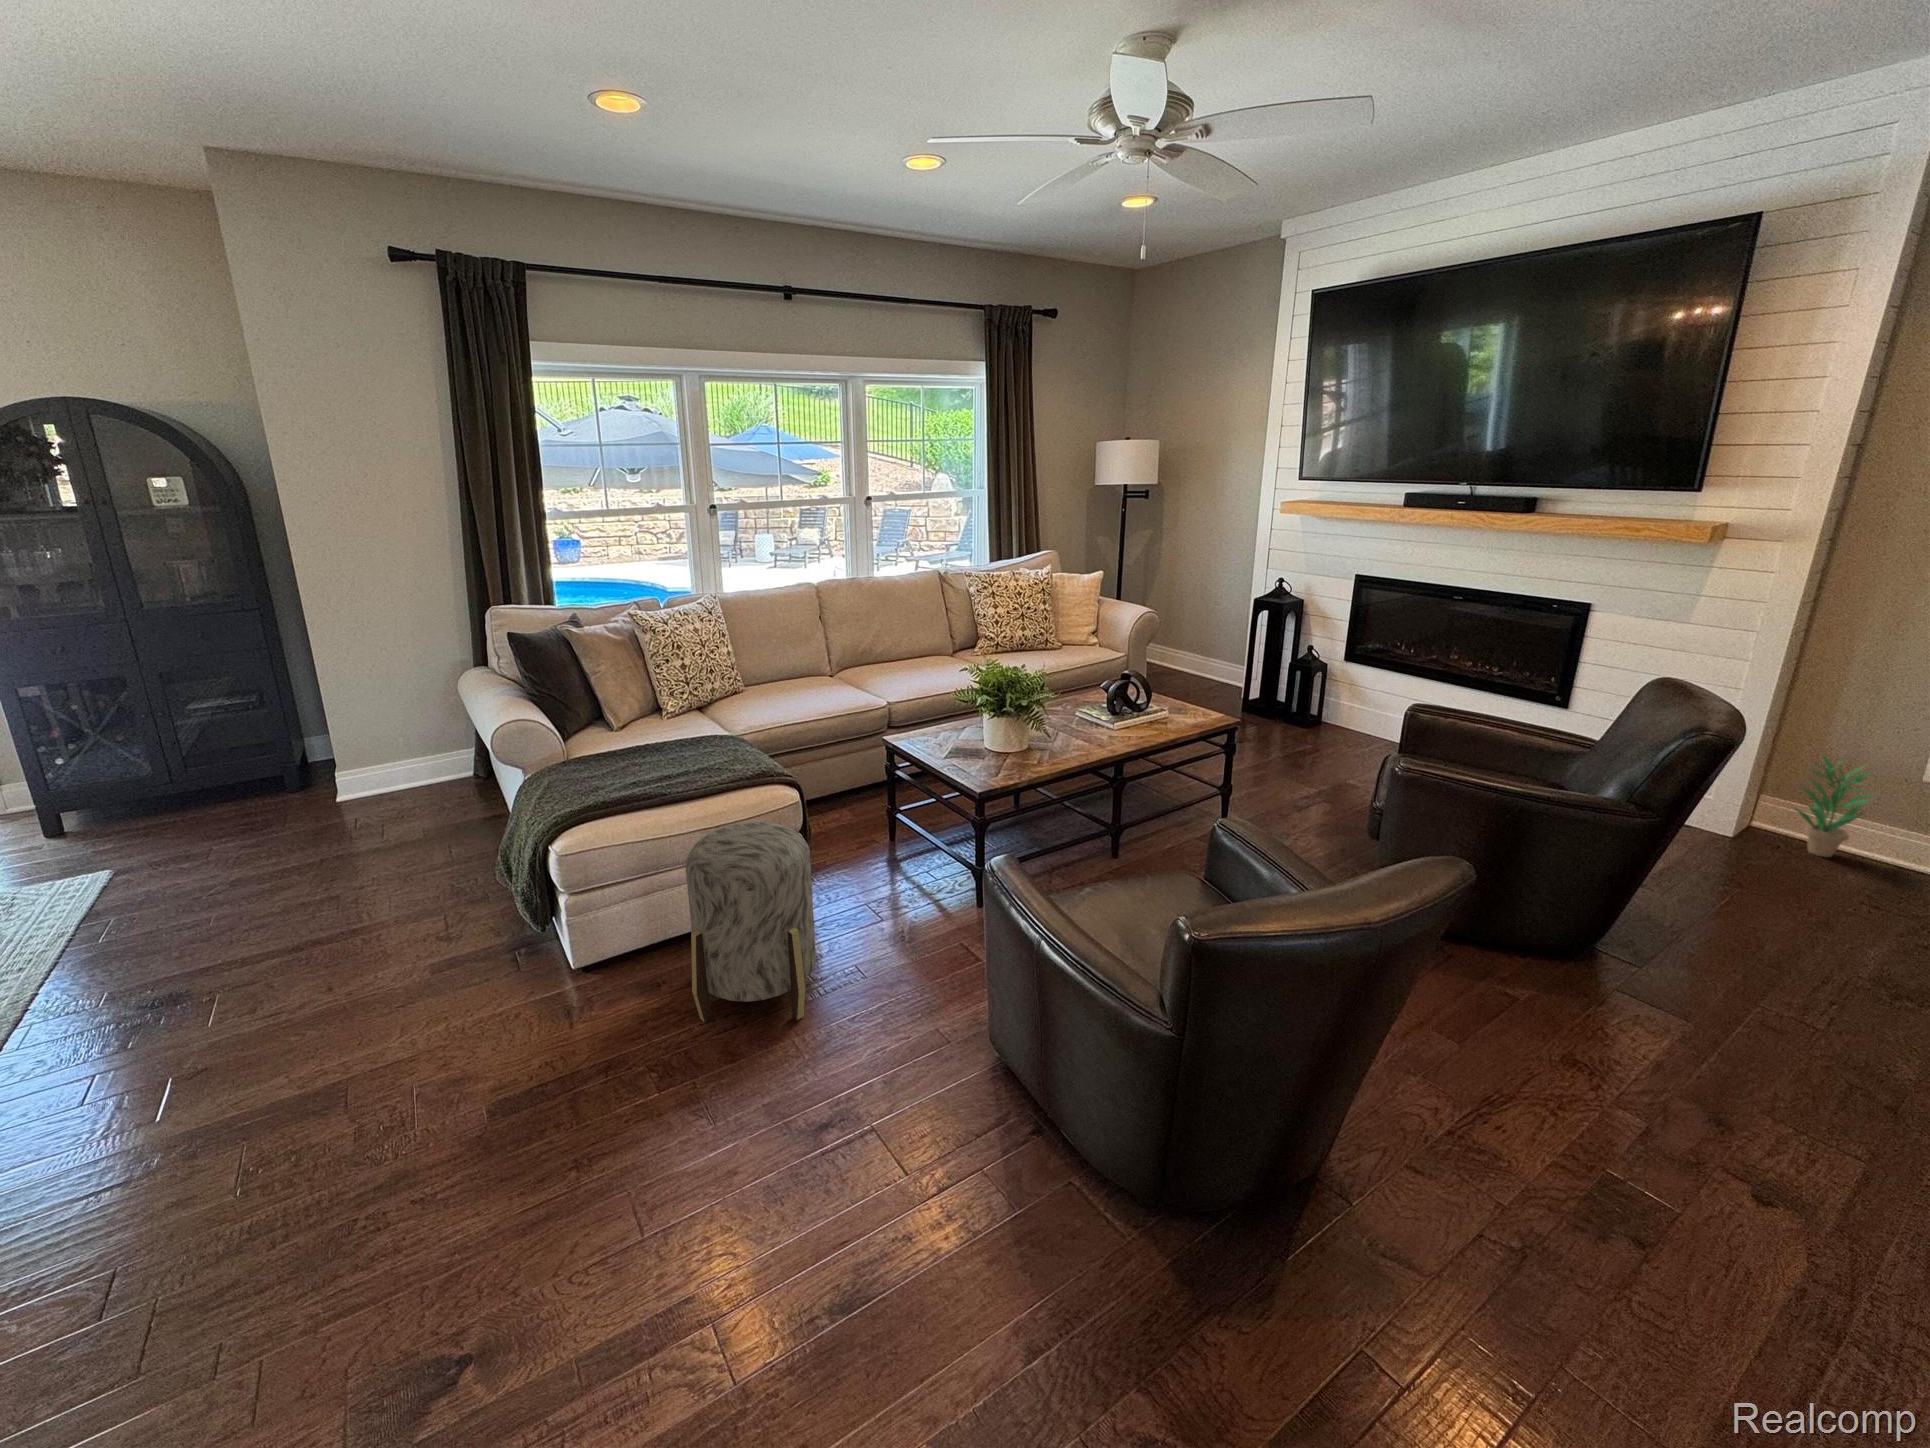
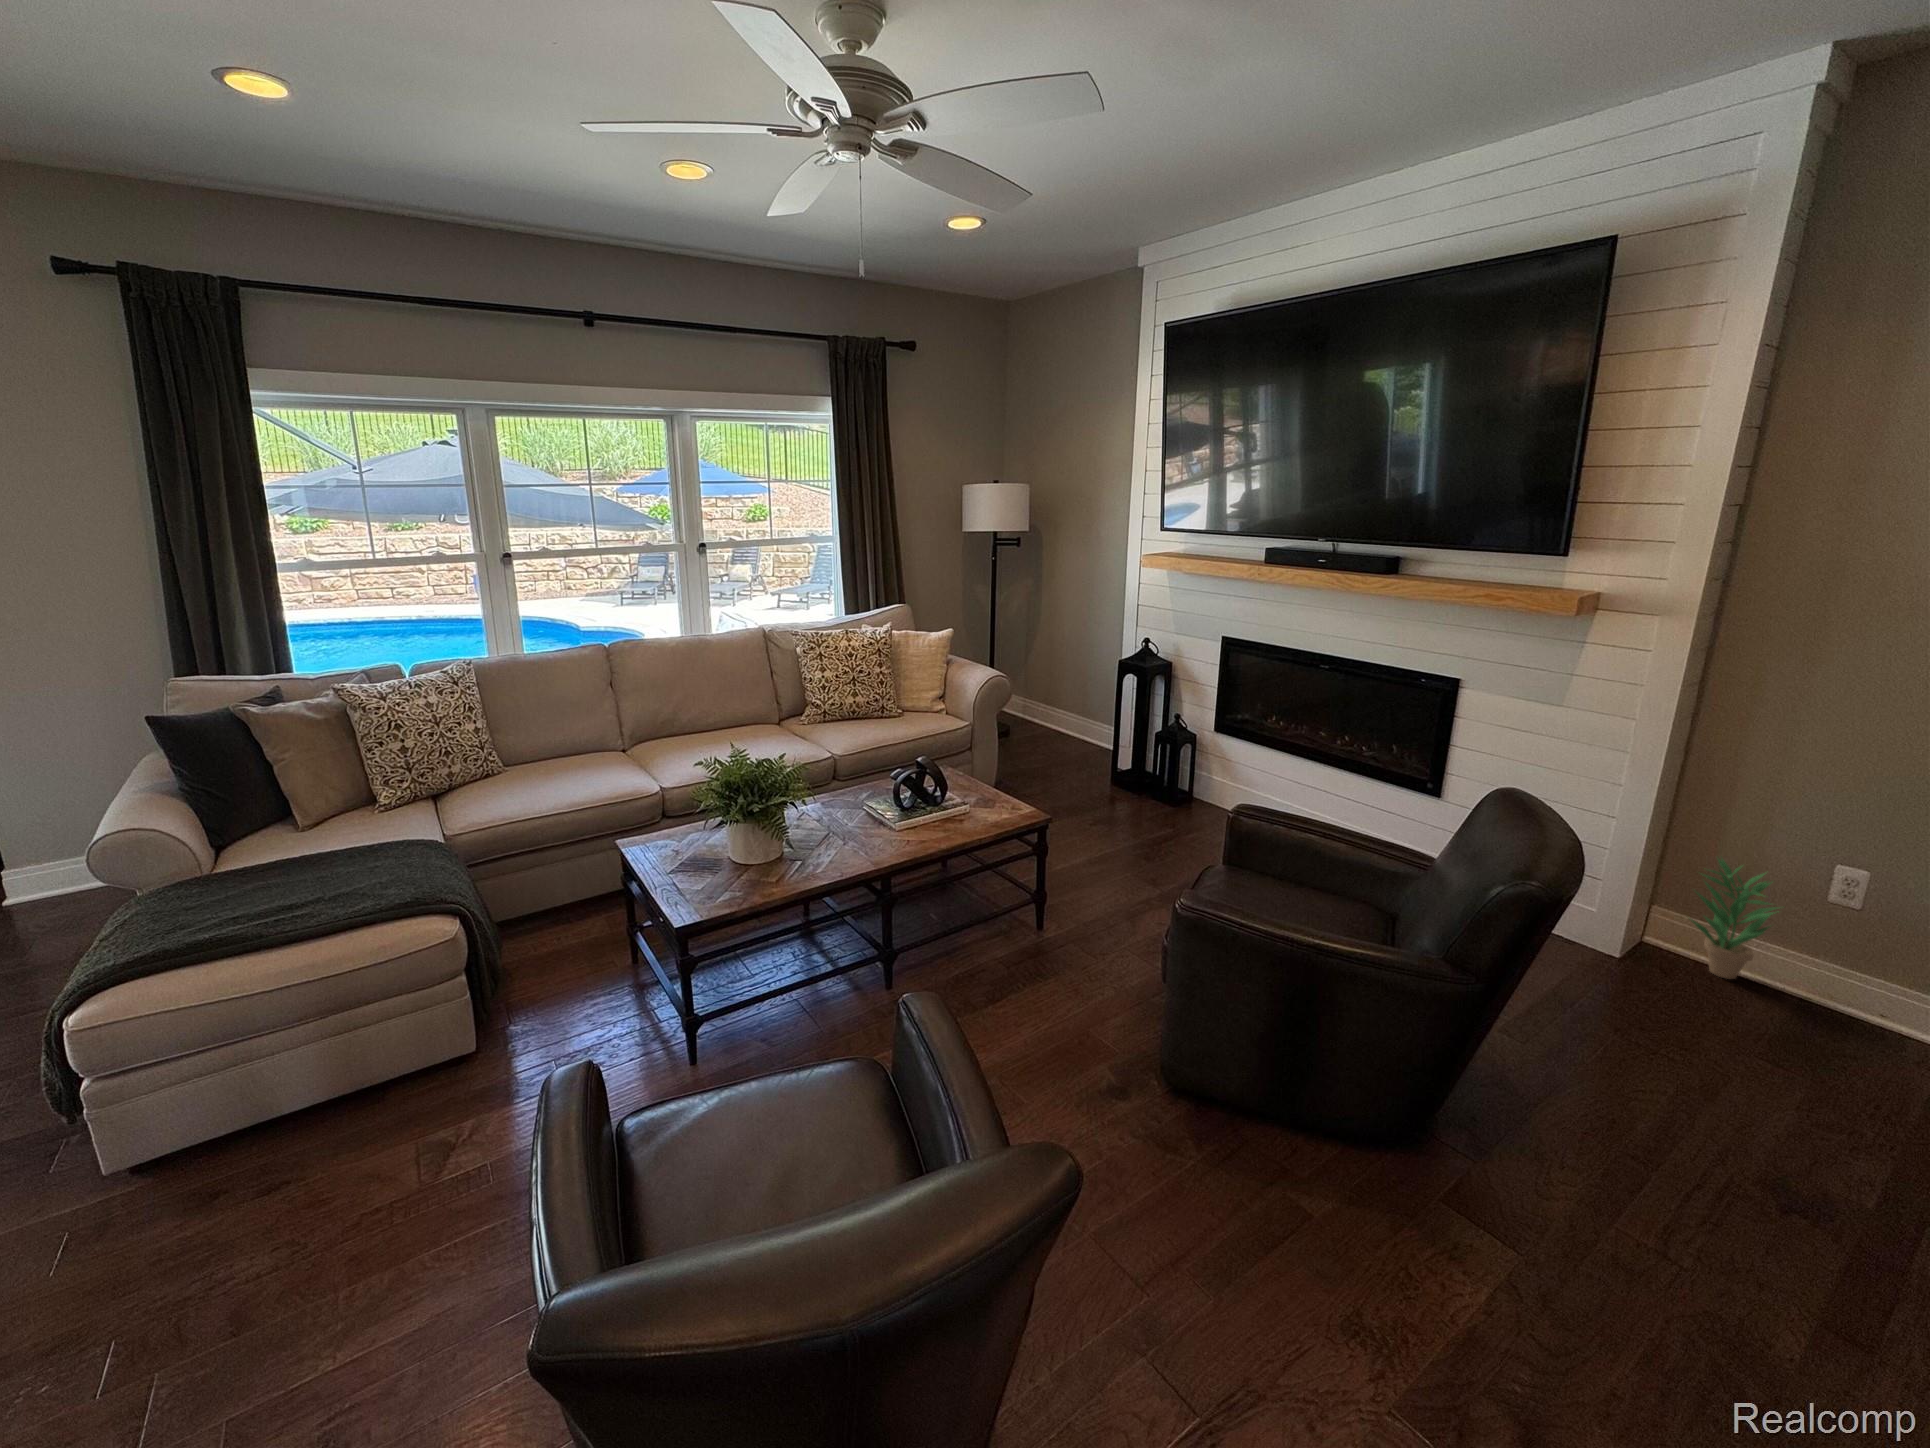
ottoman: present [685,822,816,1023] -> none [193,981,433,1274]

